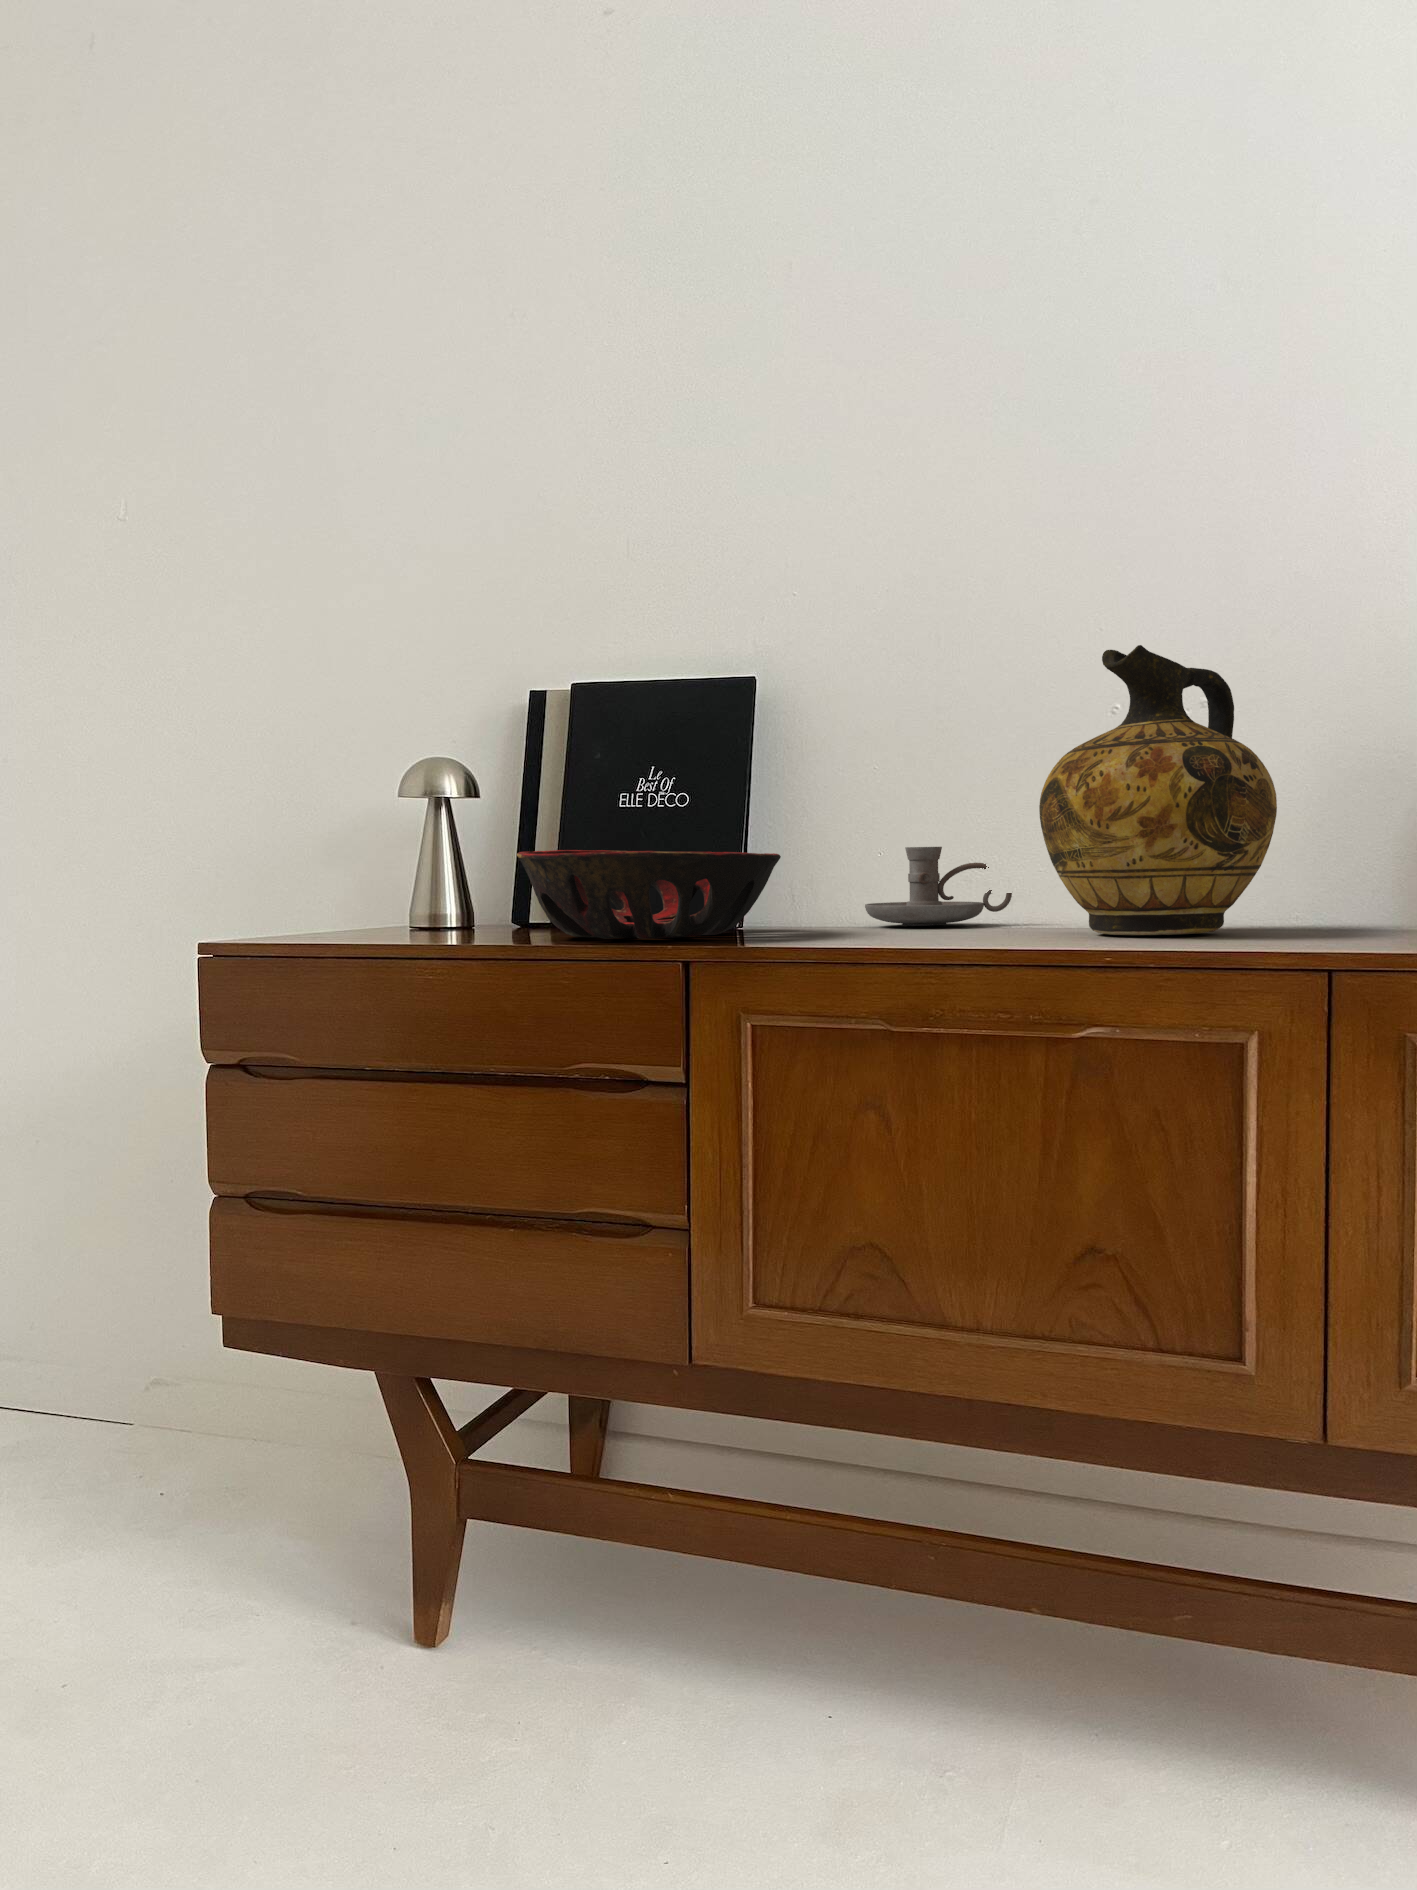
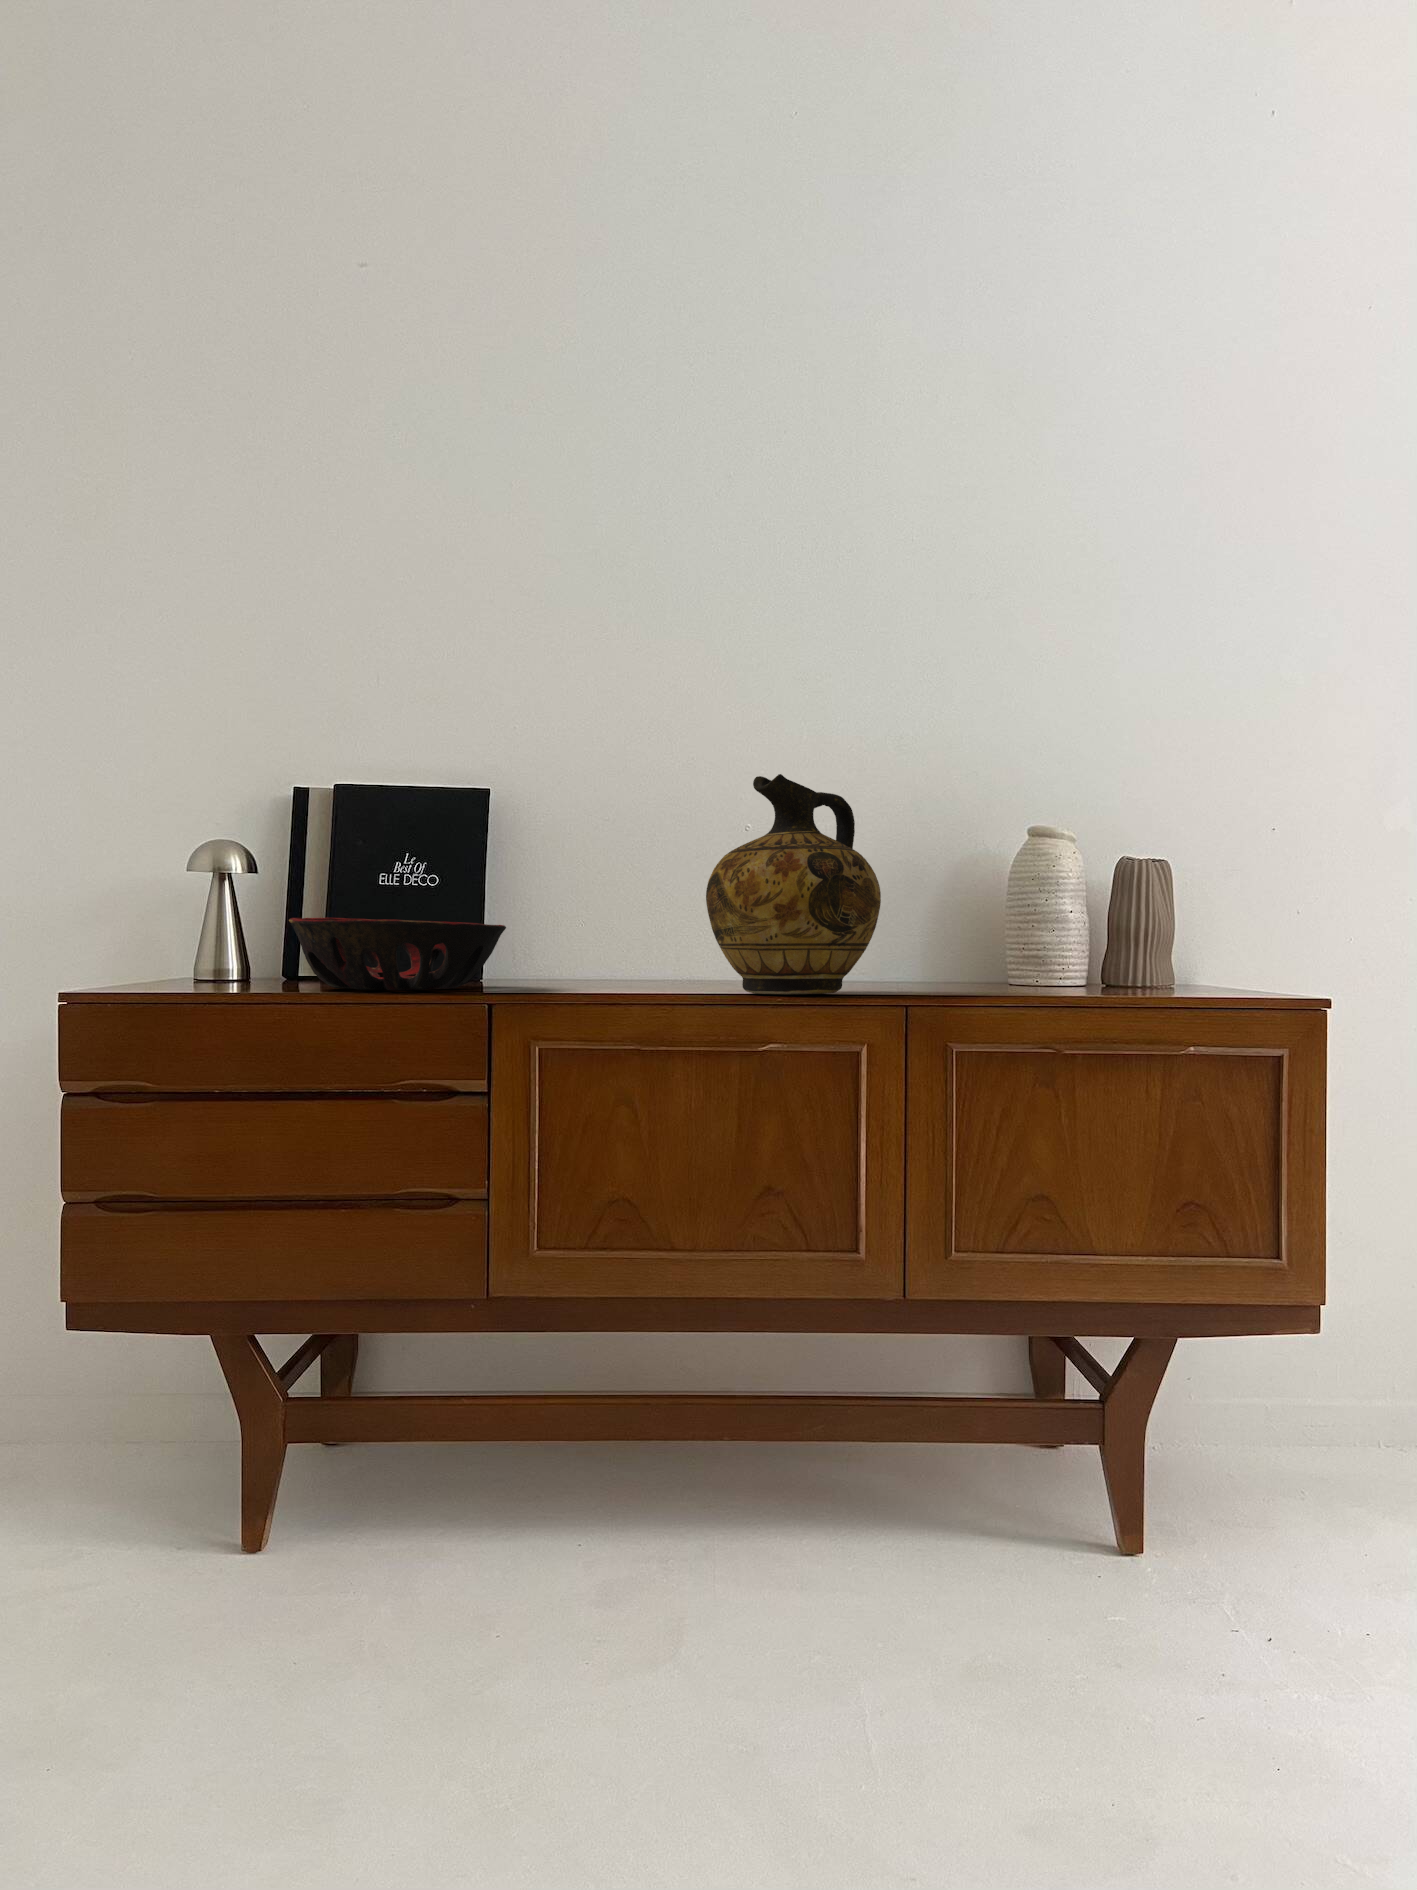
candle holder: present [865,847,1012,926] -> none [577,923,693,986]

